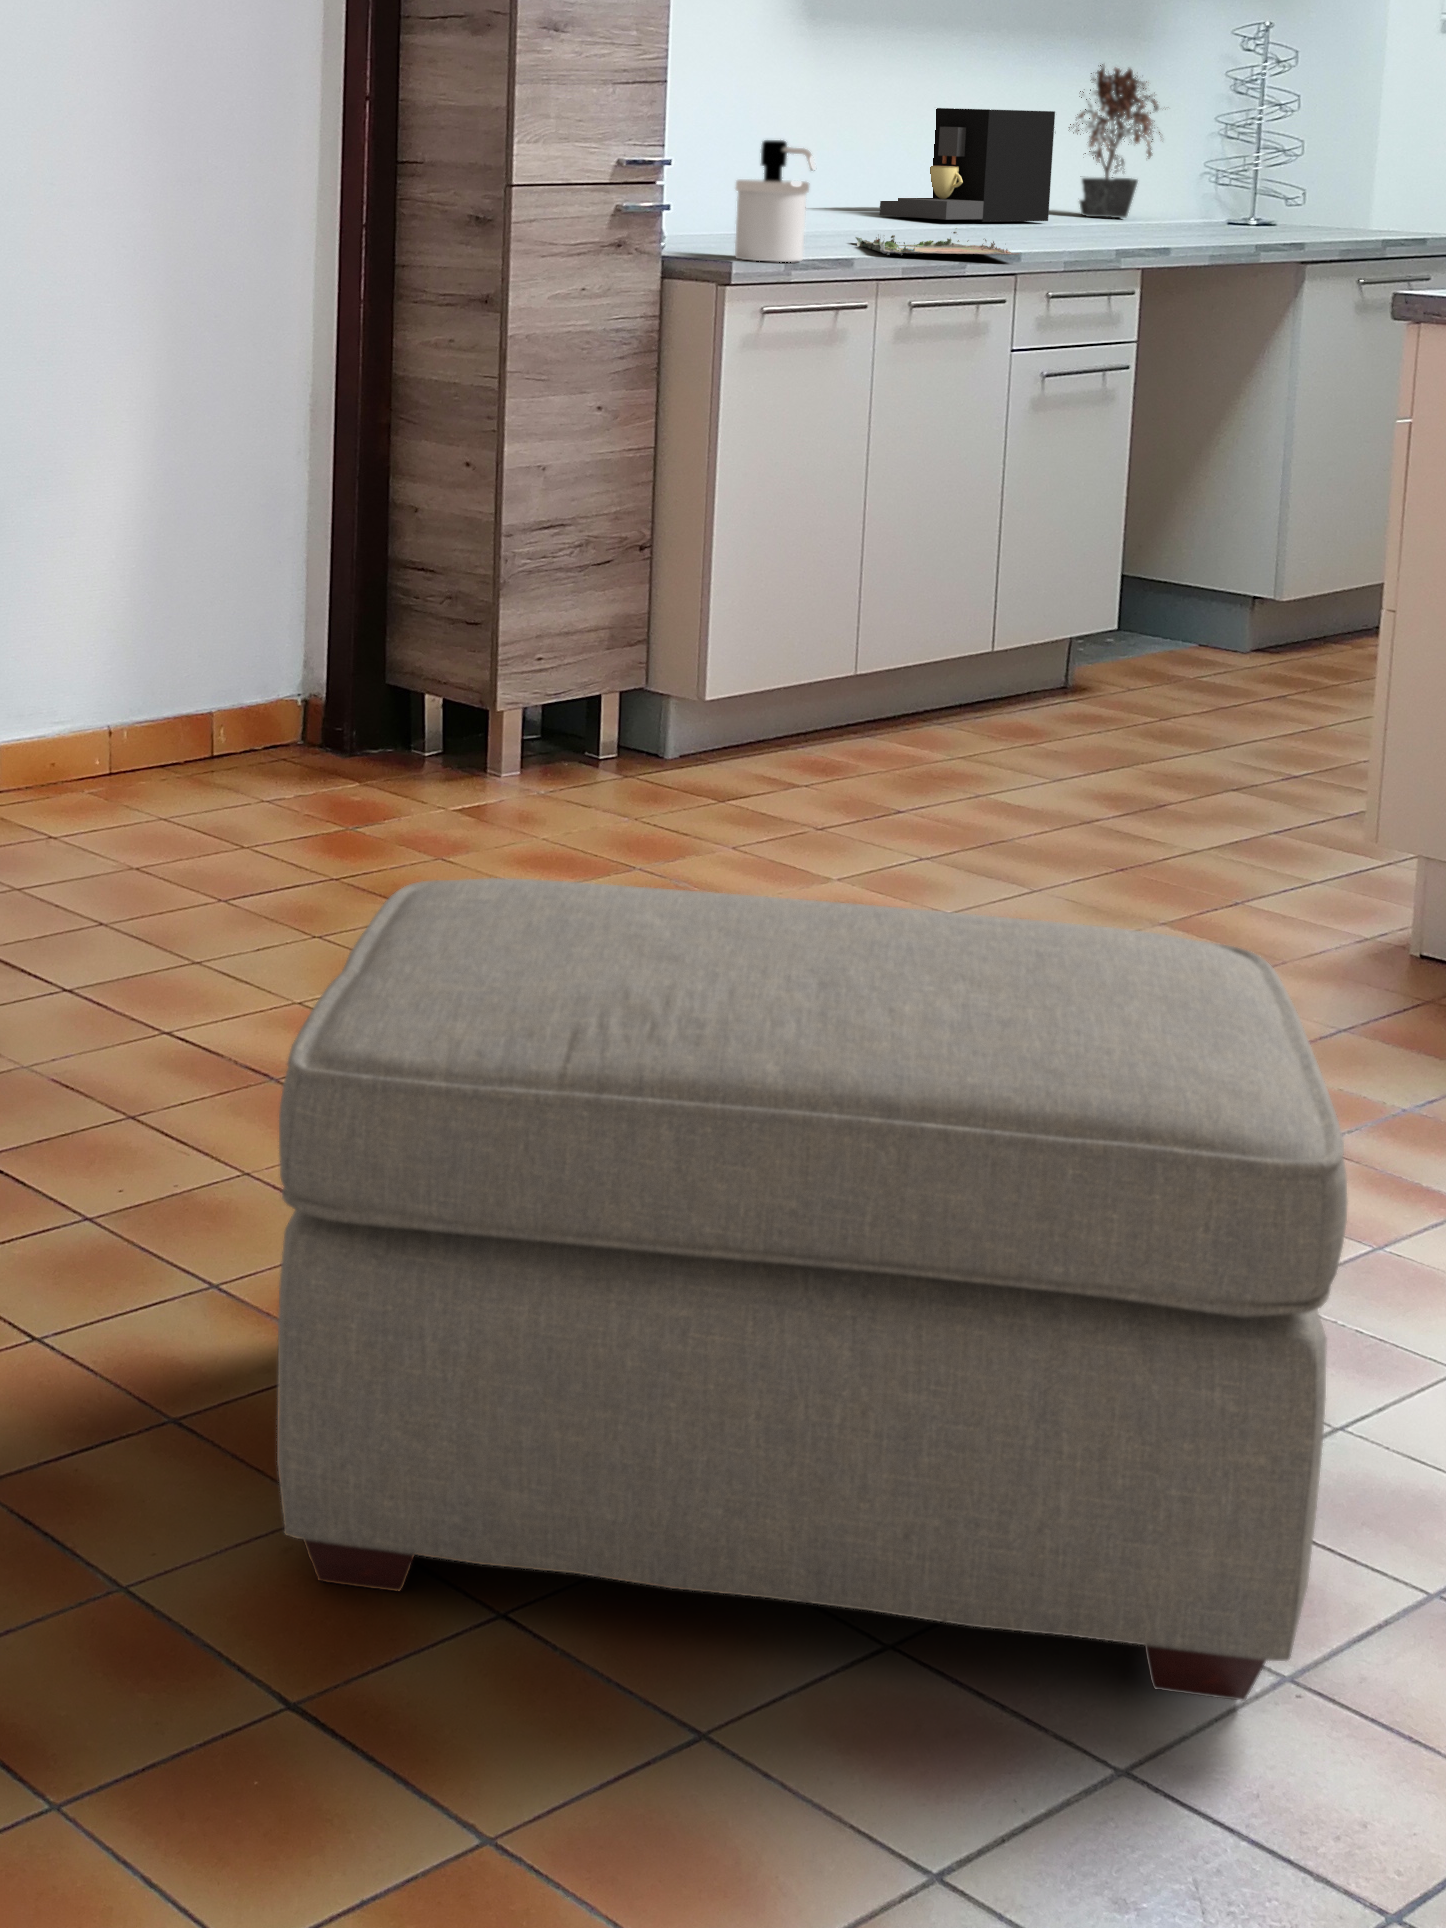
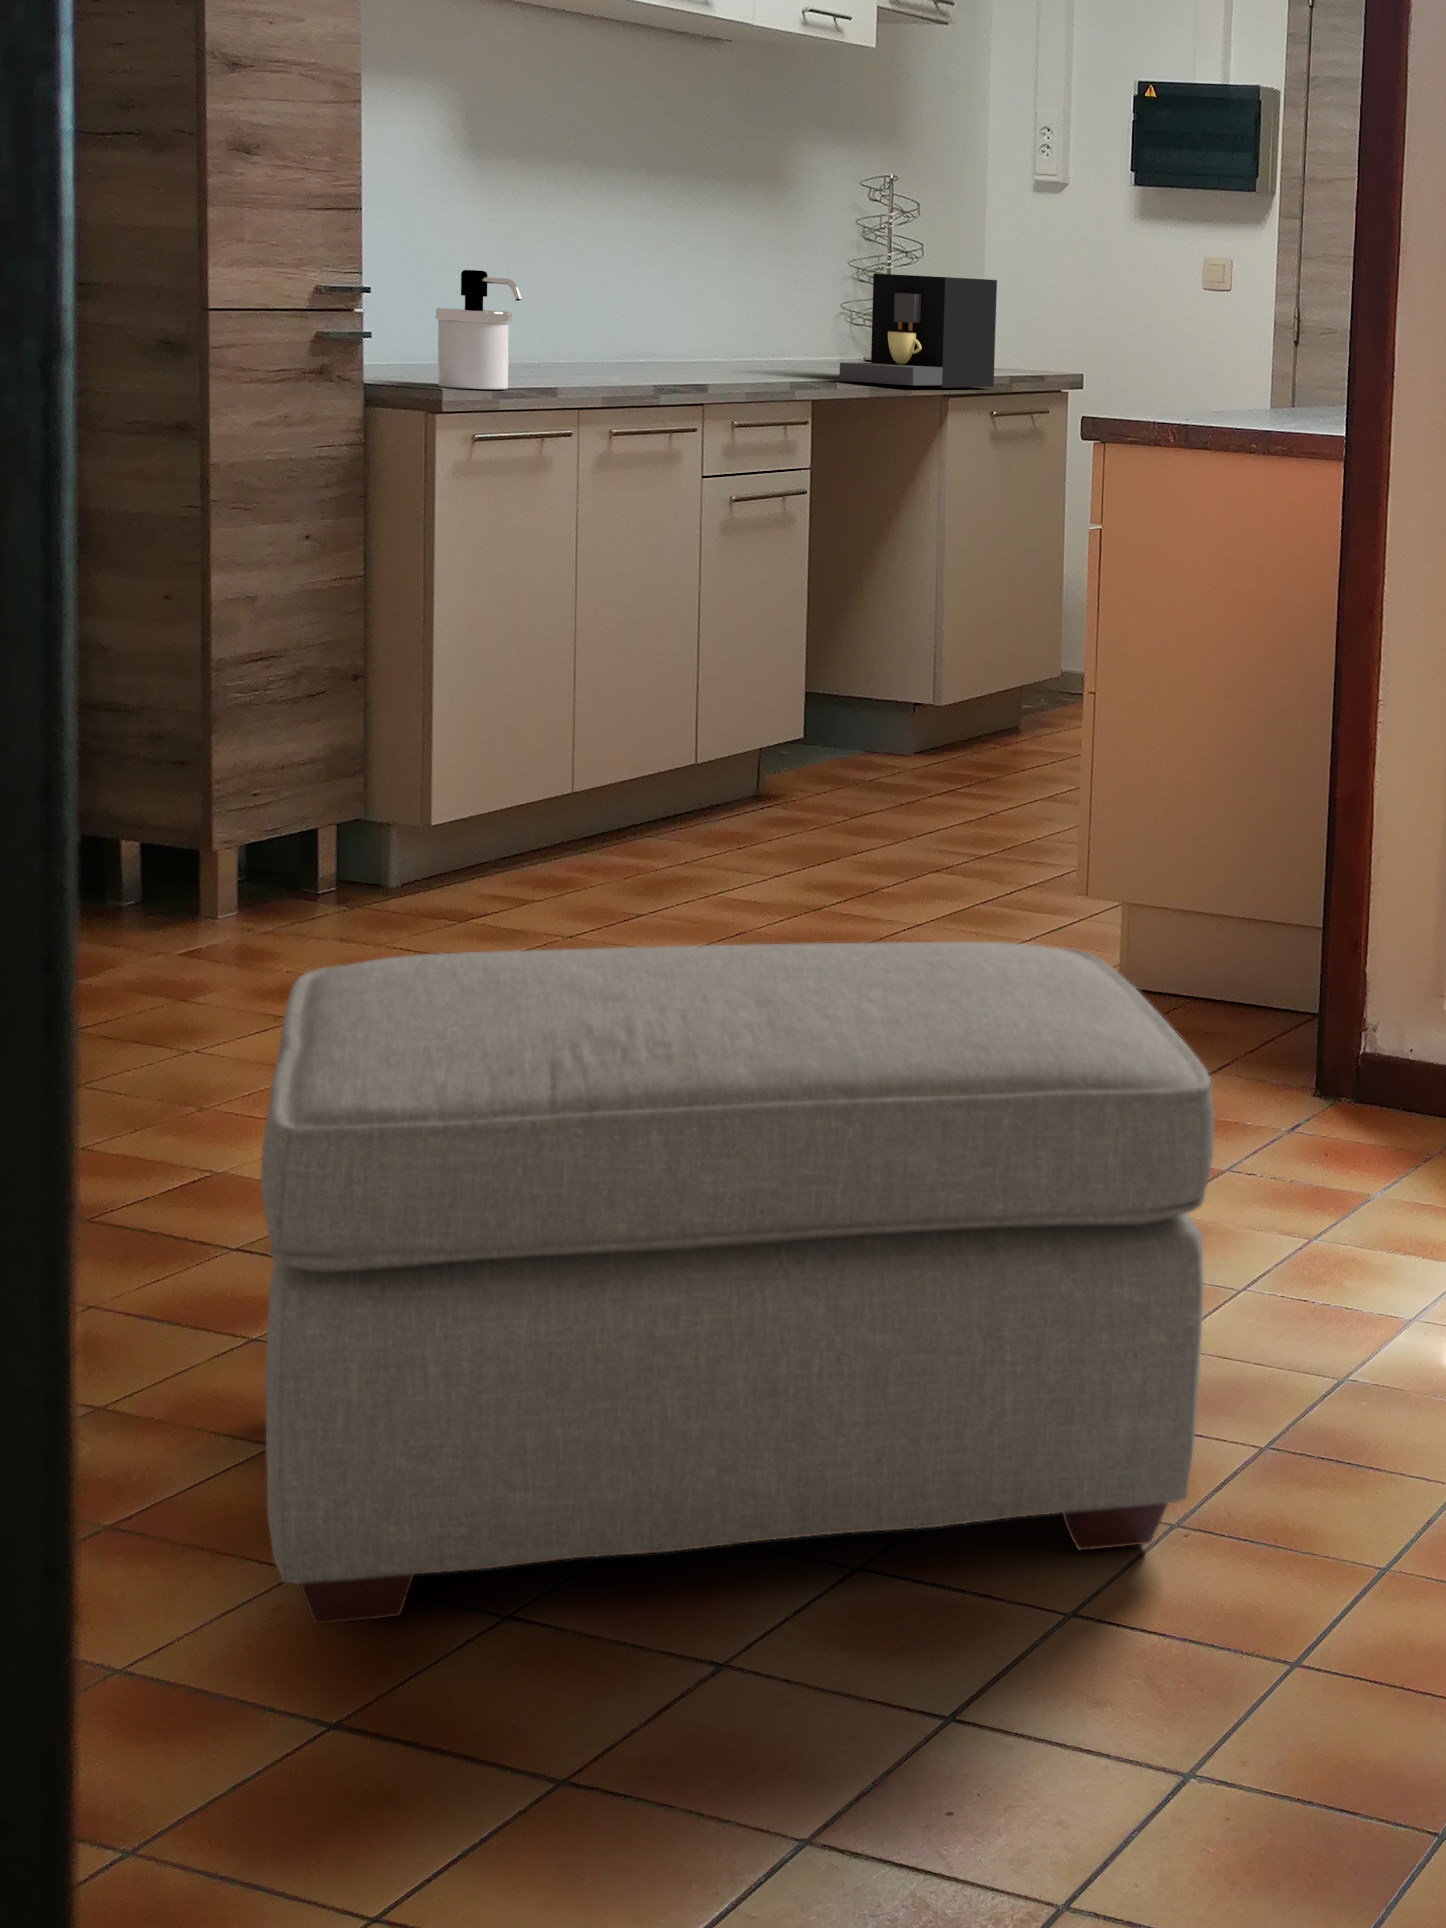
potted plant: present [1068,64,1161,218] -> none [699,207,810,355]
coffee maker: present [880,108,1055,222] -> present [839,273,997,388]
tray: present [856,228,1020,255] -> none [542,360,712,384]

